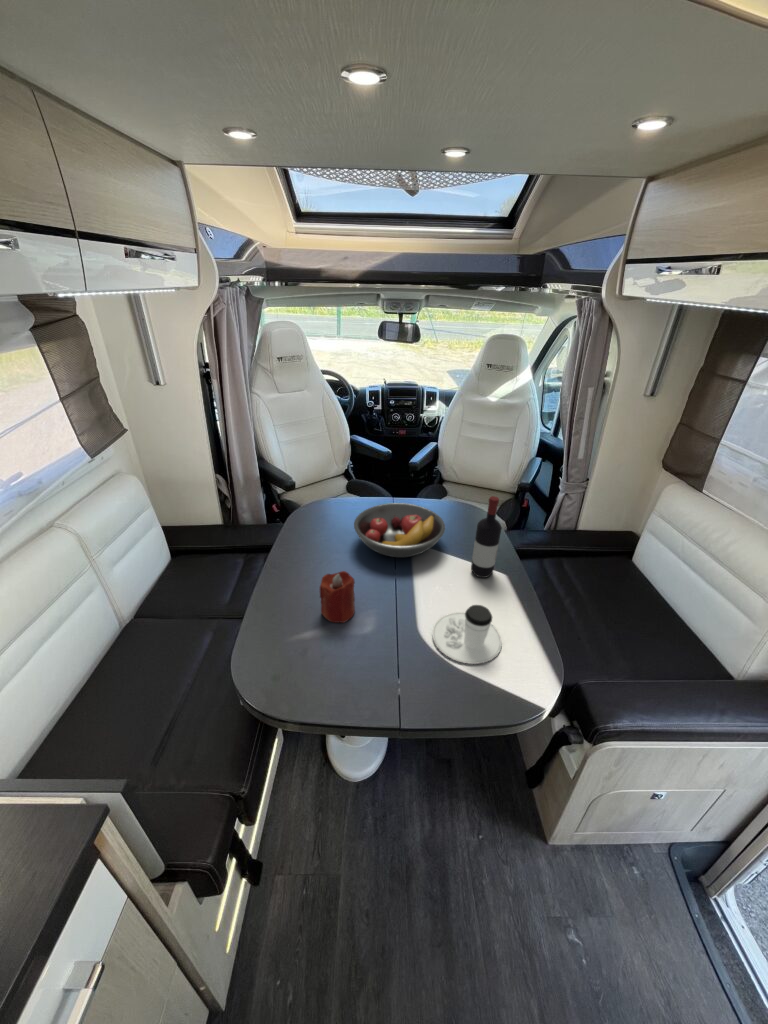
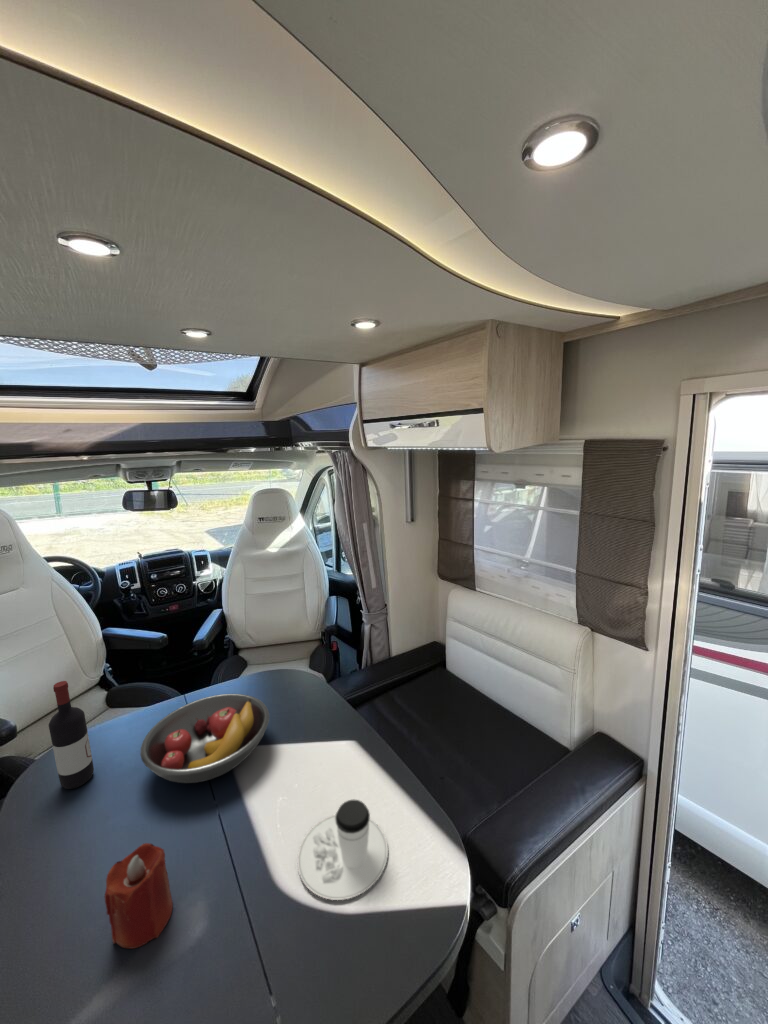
wine bottle: present [471,496,502,578] -> present [49,681,94,789]

